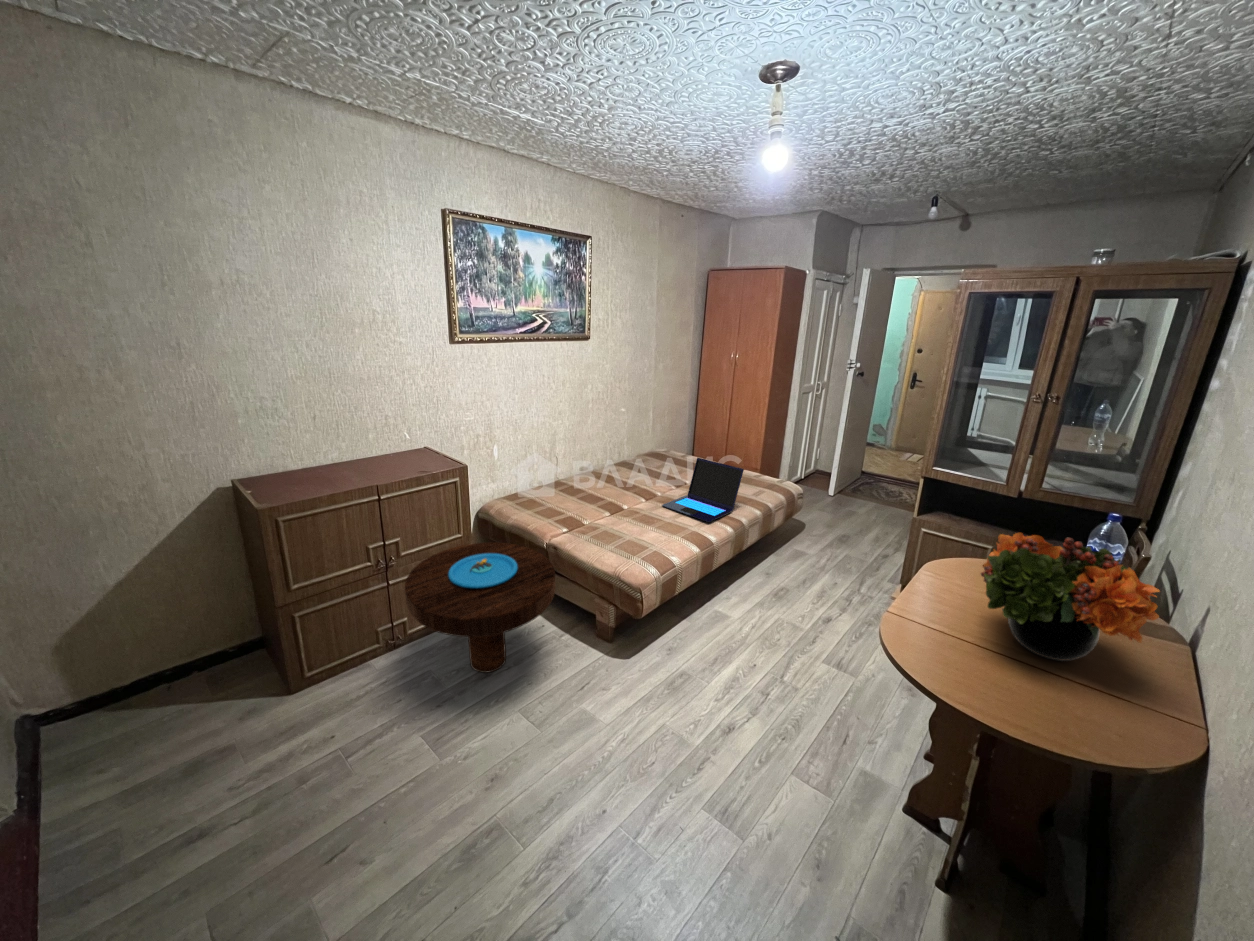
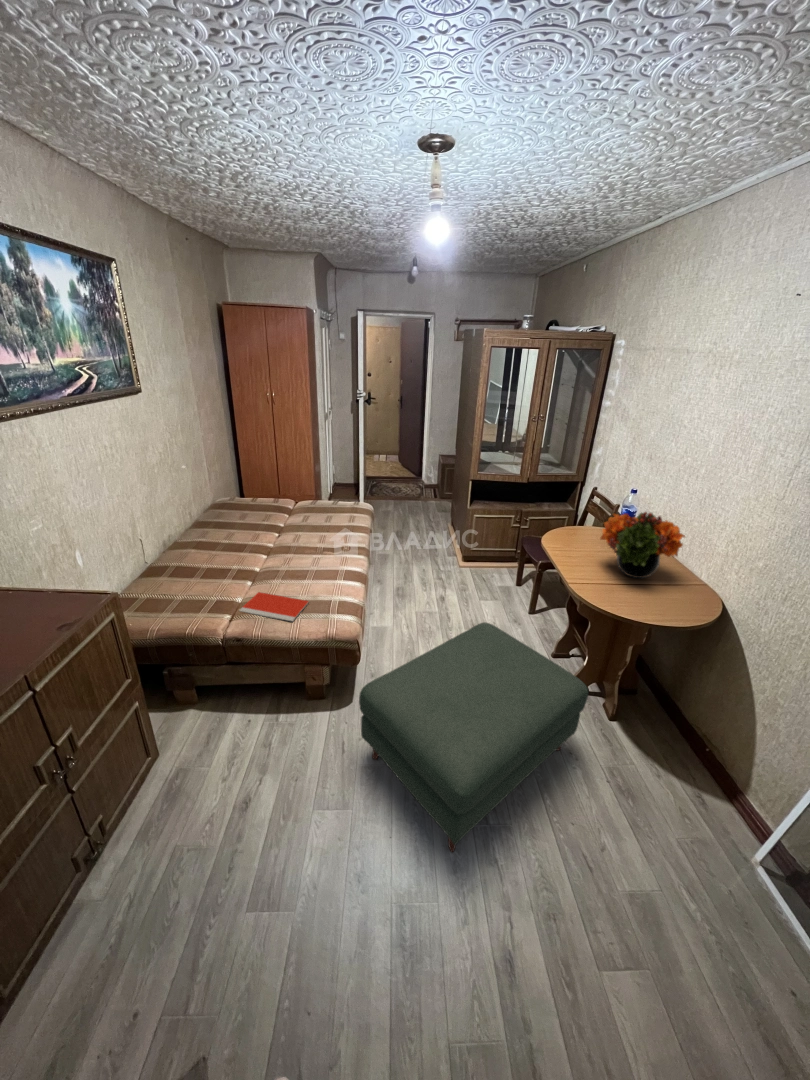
laptop: present [662,458,744,522] -> none [290,502,350,559]
notebook: none [577,521,635,550] -> present [239,592,309,621]
side table: present [405,543,556,673] -> none [115,654,310,808]
ottoman: none [556,618,842,854] -> present [359,622,588,852]

